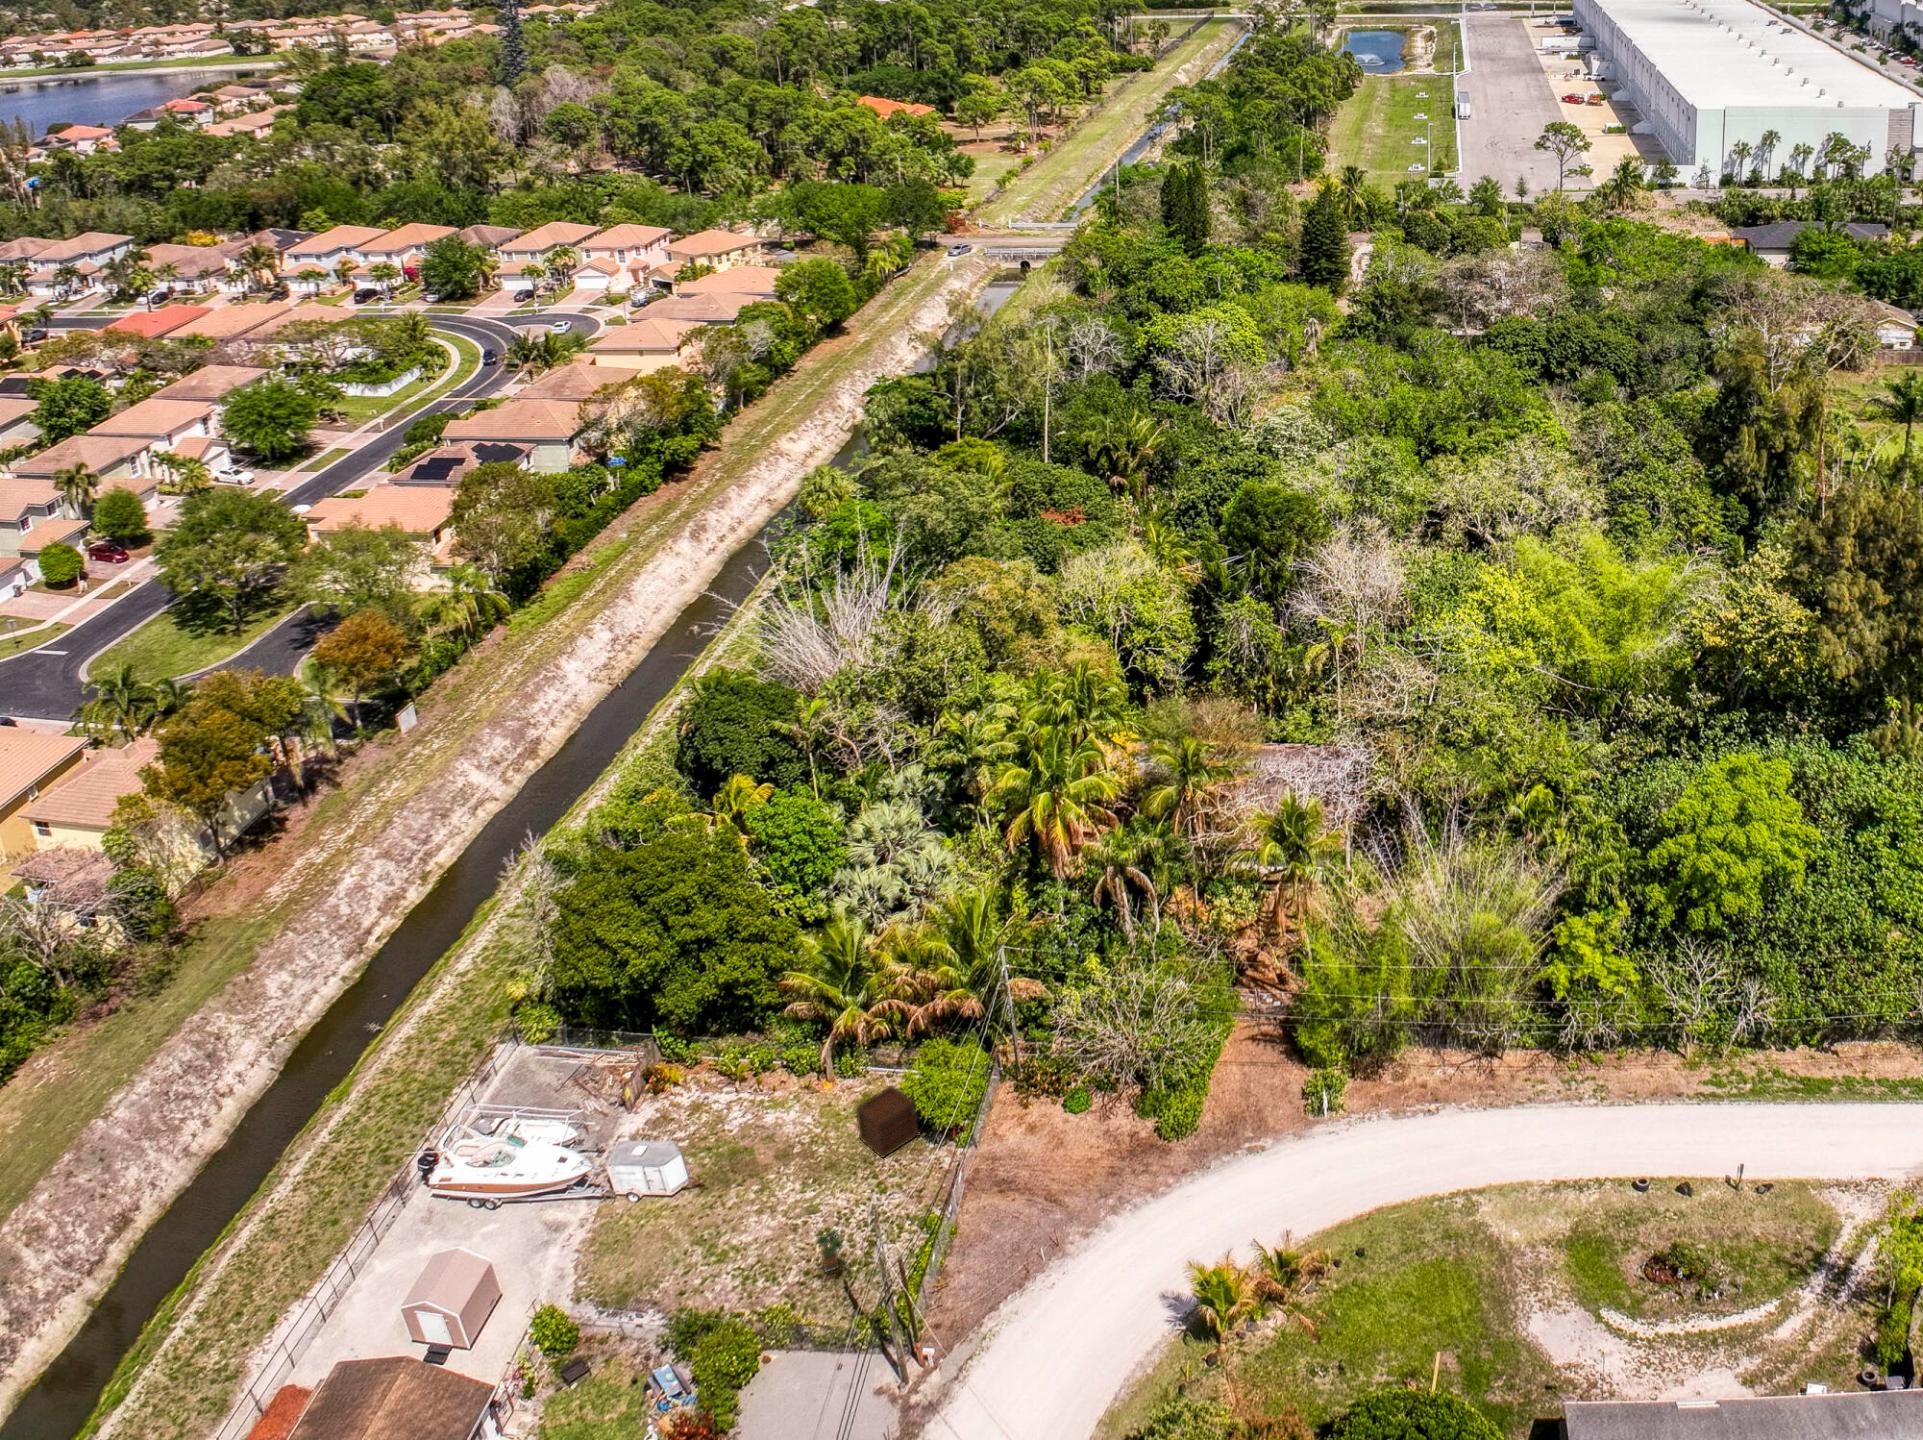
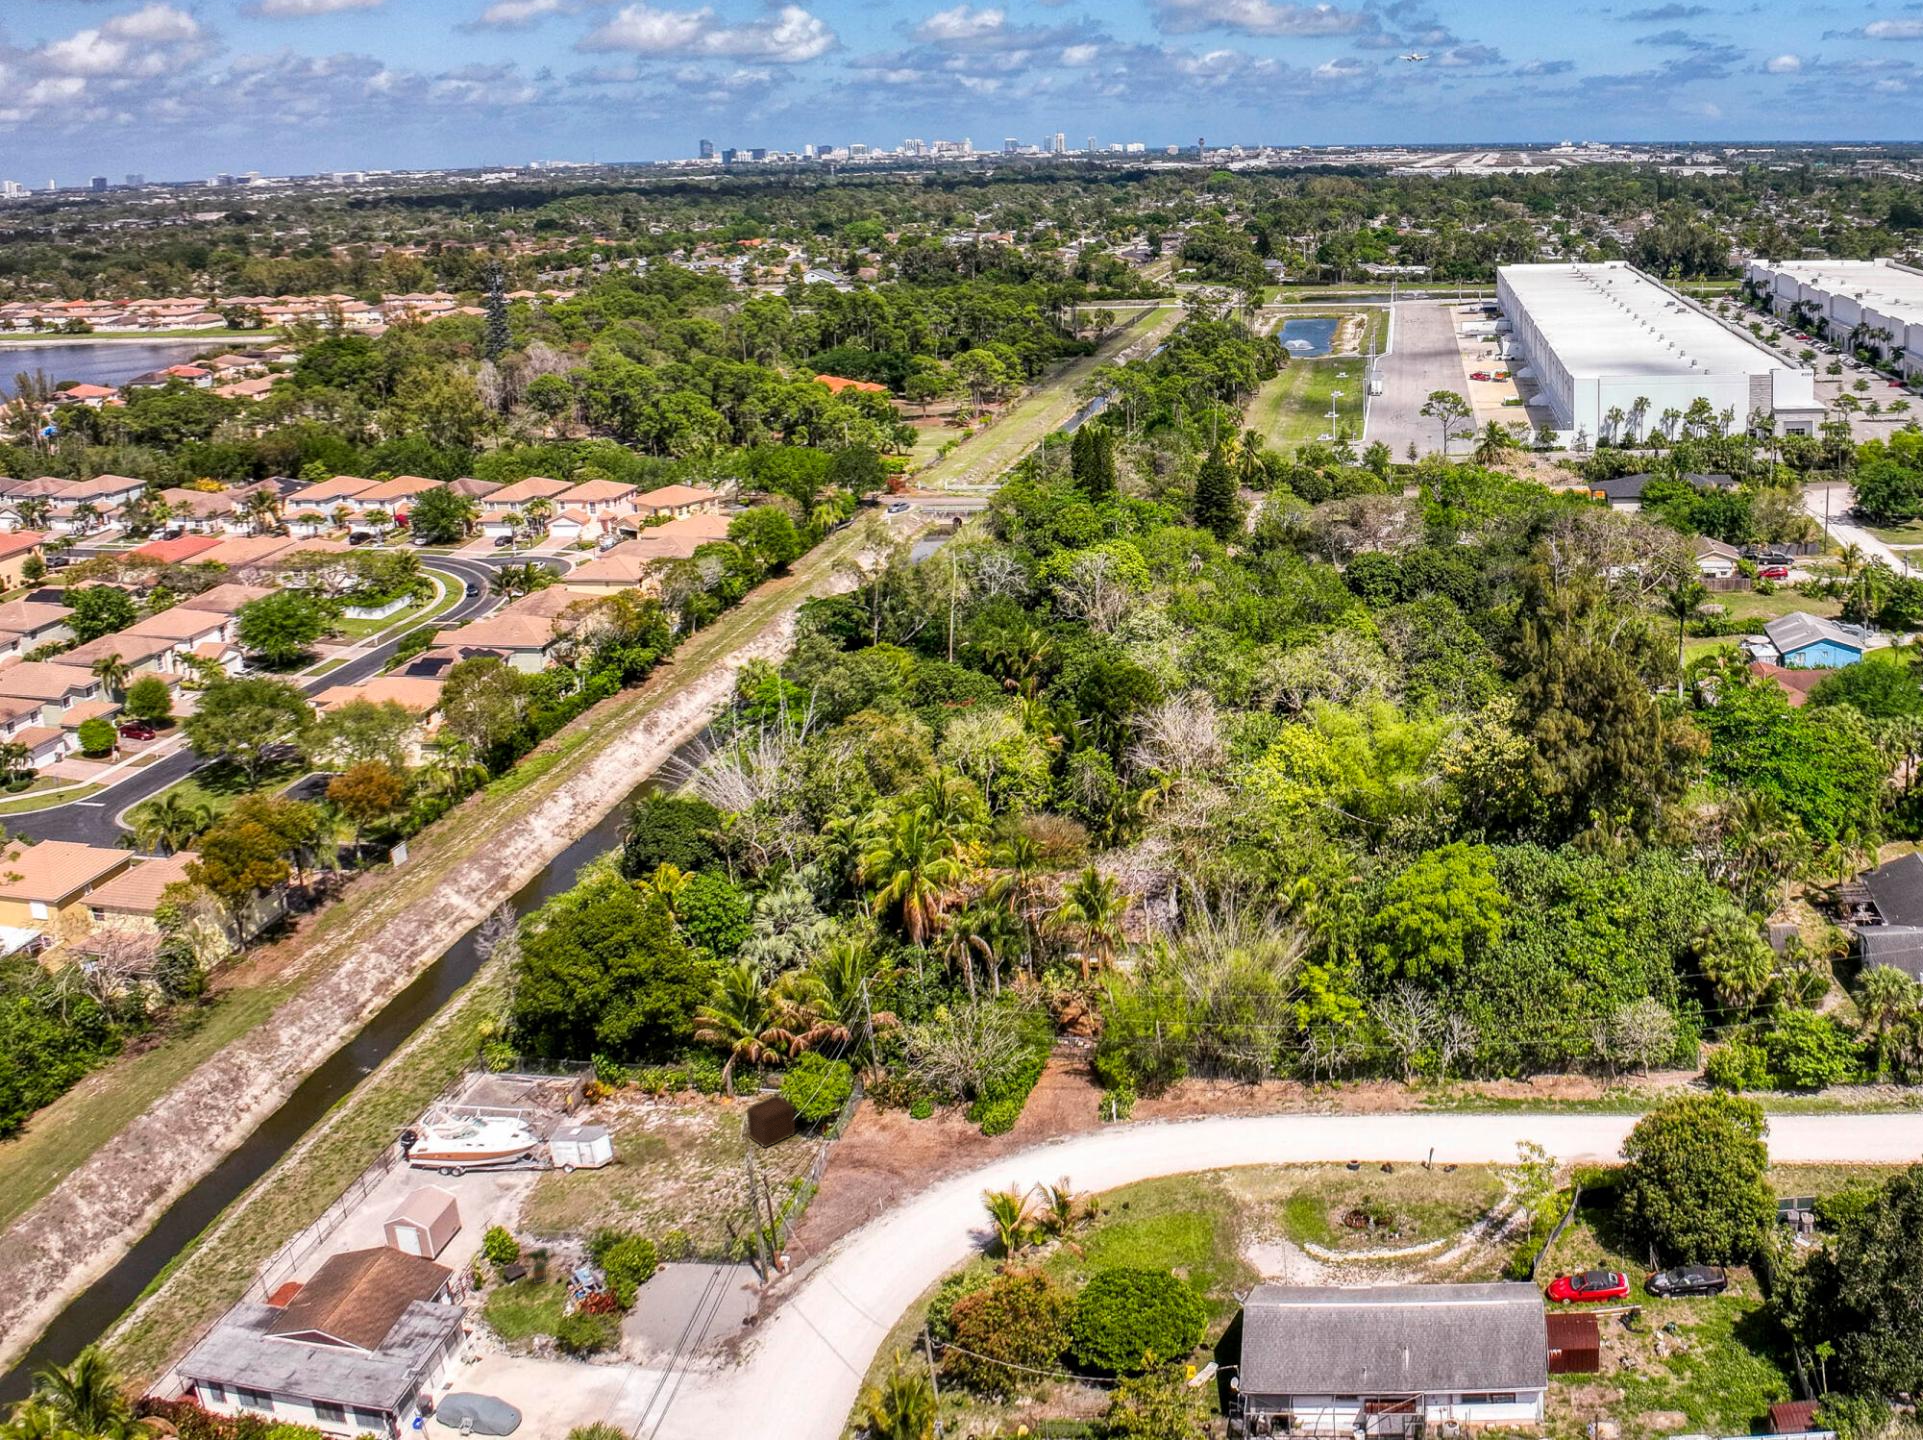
potted tree: present [816,1229,843,1273] -> present [529,1248,550,1283]

